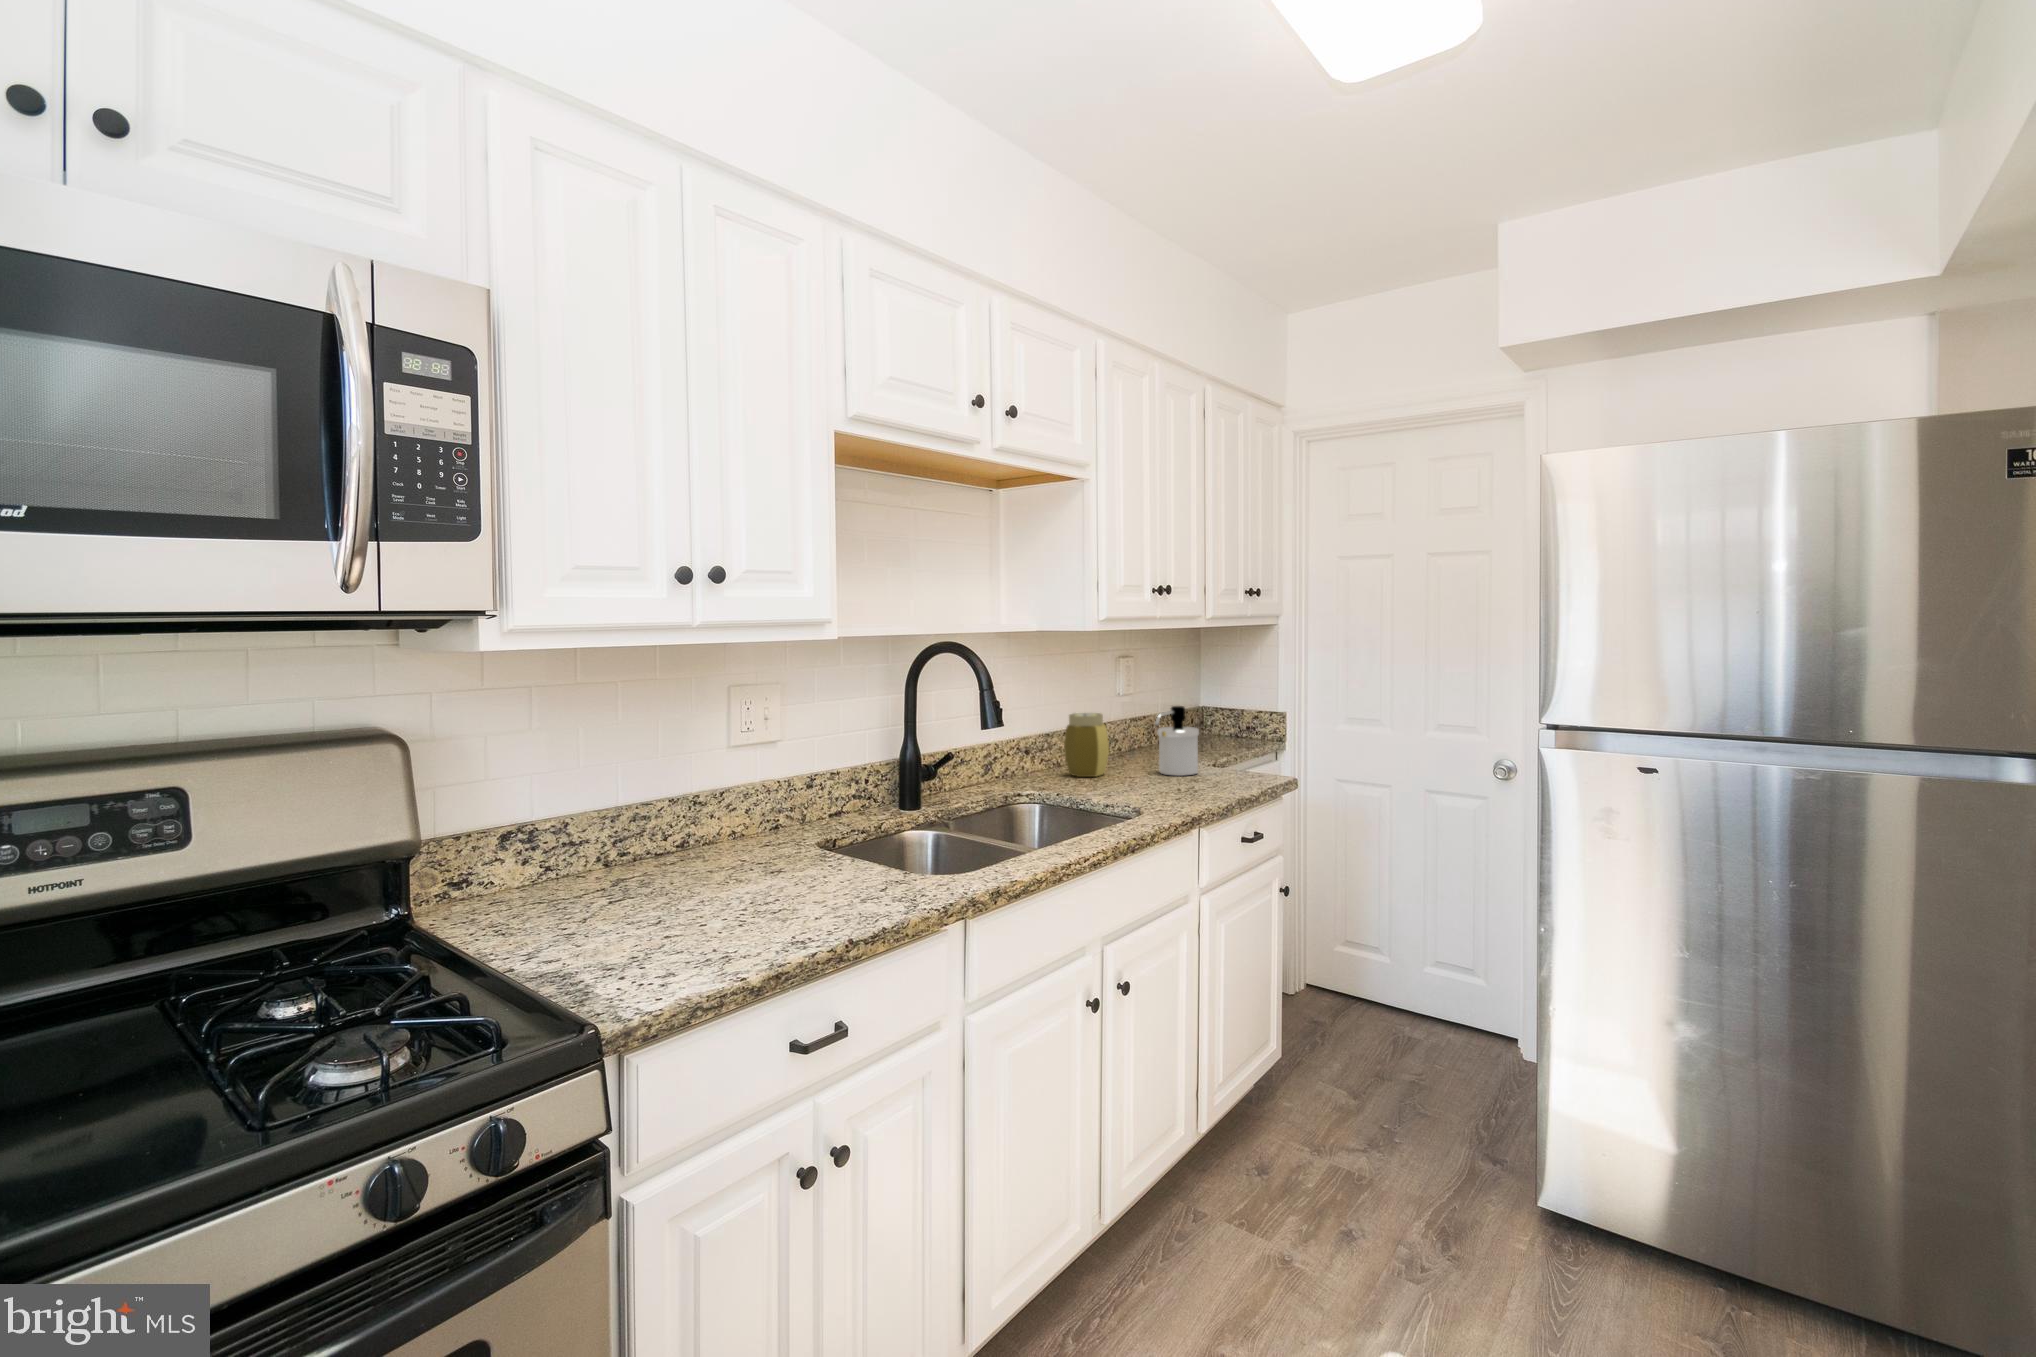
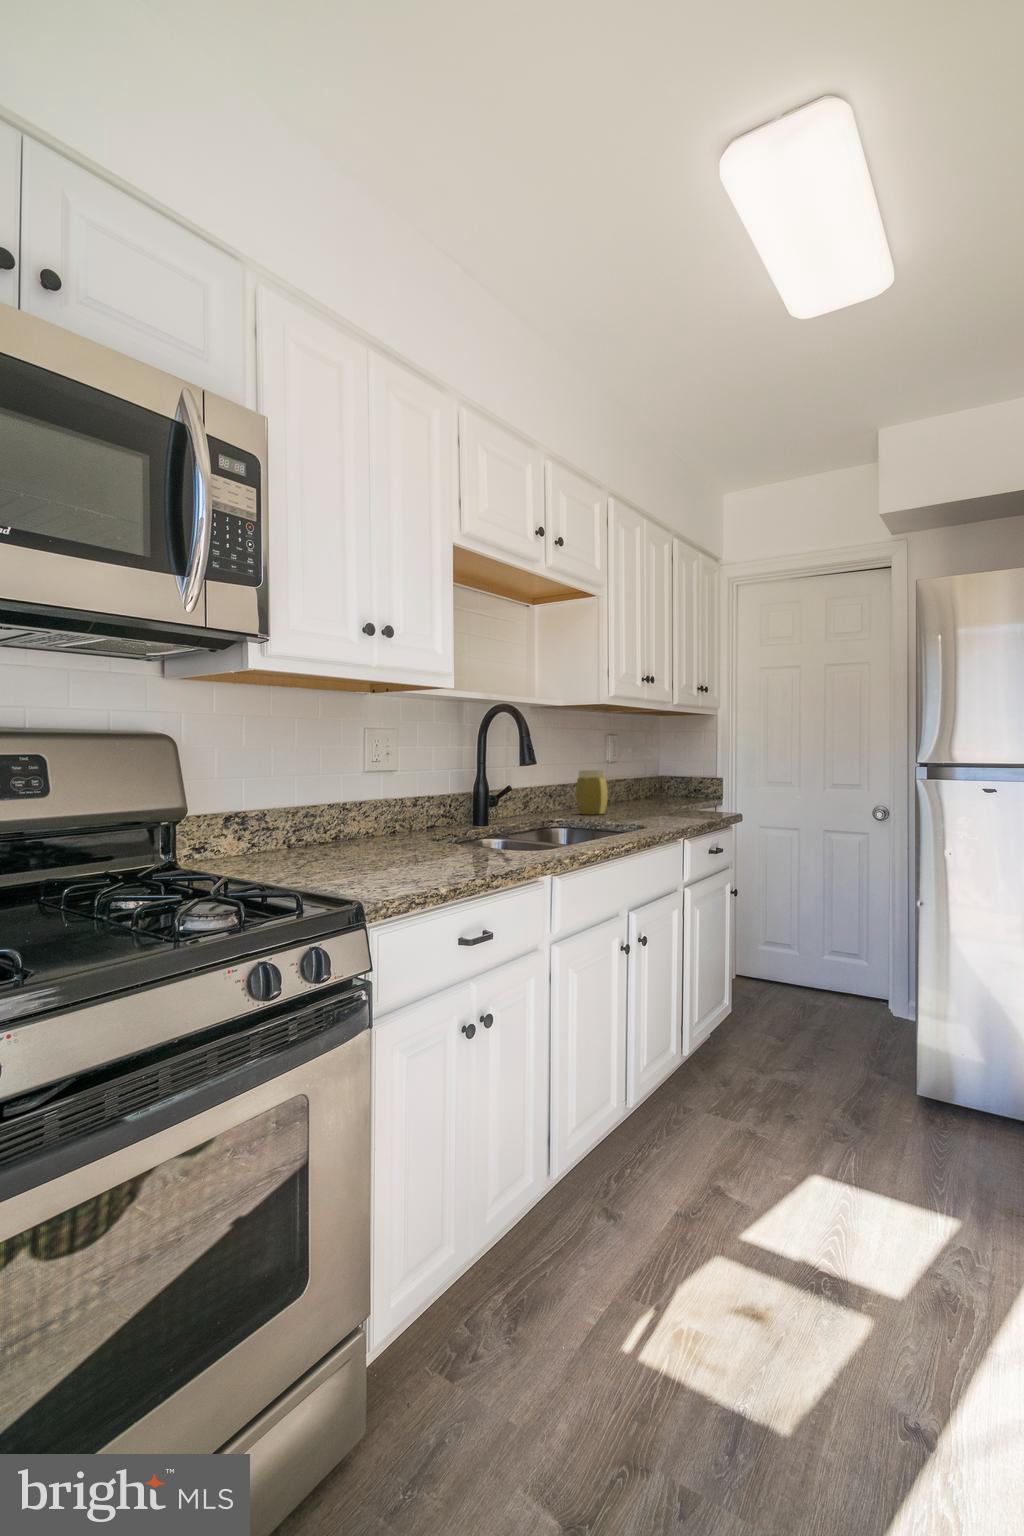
soap dispenser: present [1155,706,1199,776] -> none [641,764,671,813]

